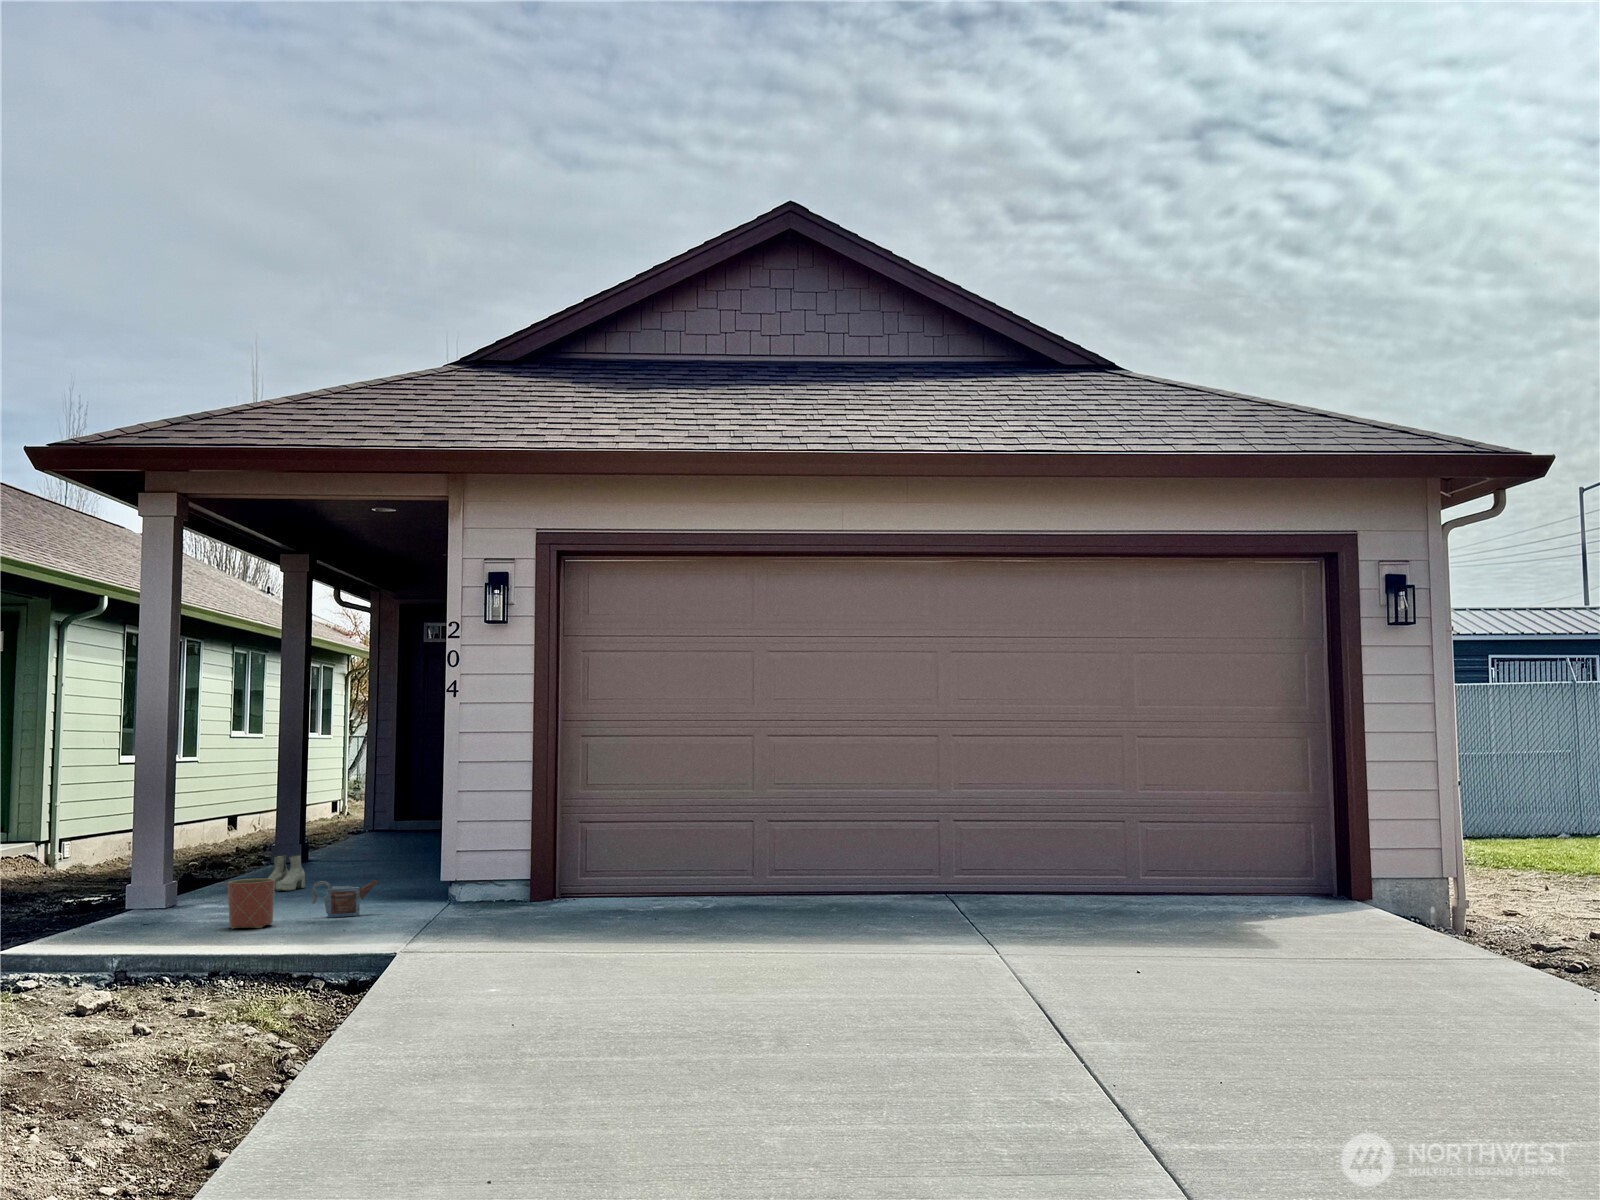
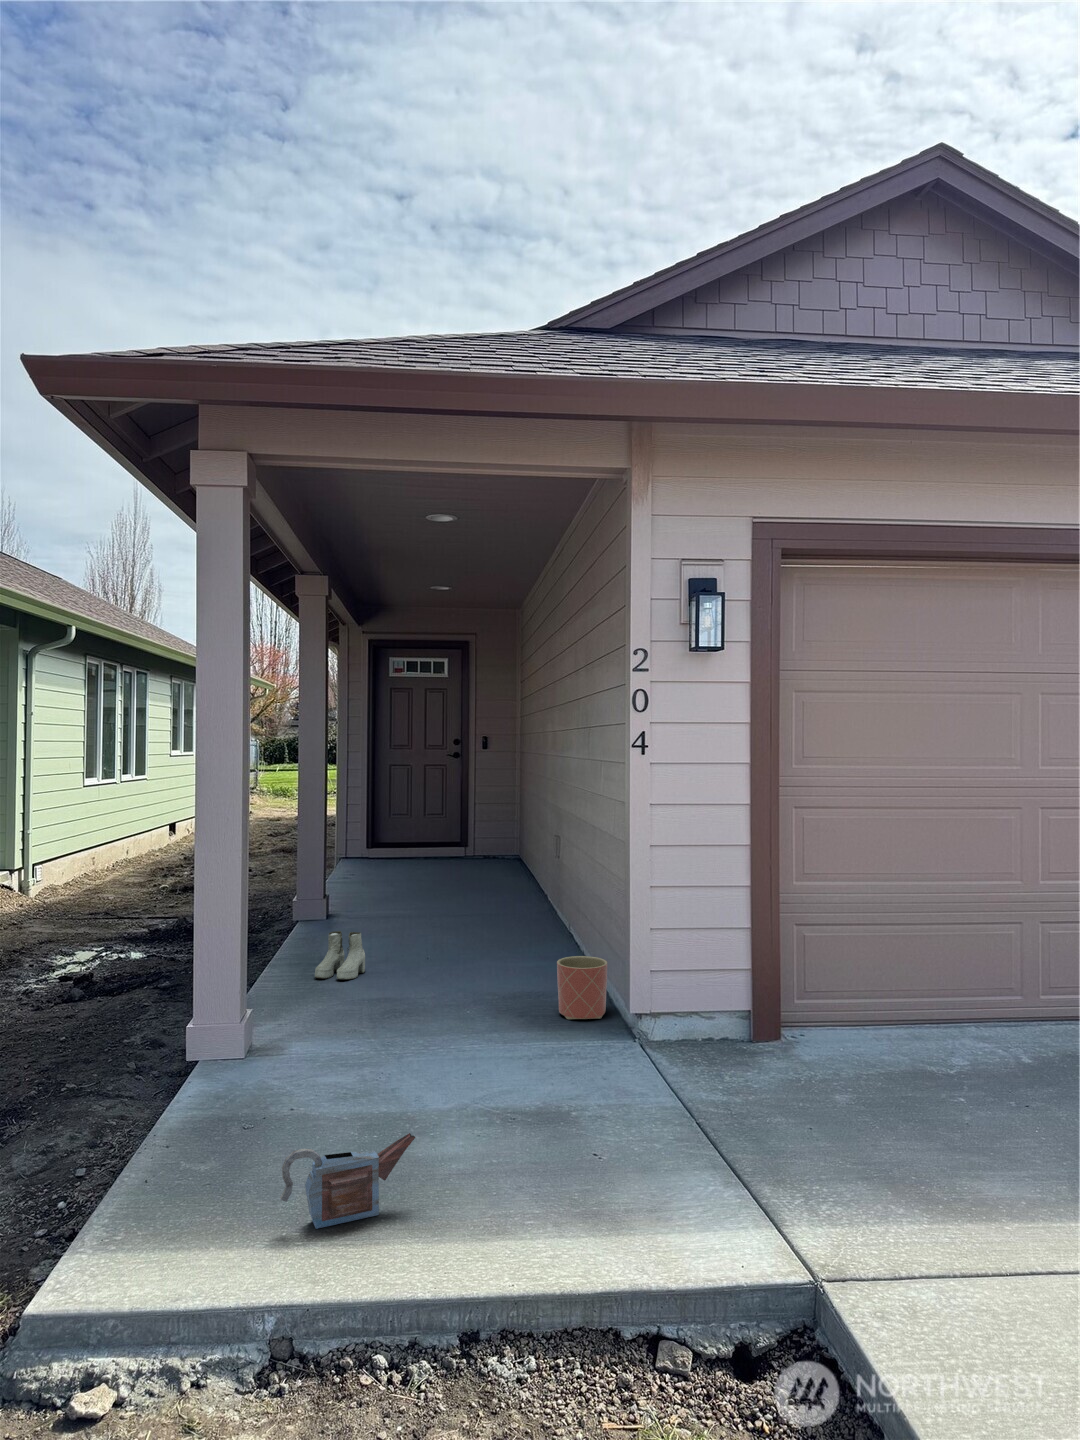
planter: present [228,878,275,929] -> present [557,956,607,1019]
watering can: present [312,880,379,918] -> present [280,1133,415,1229]

